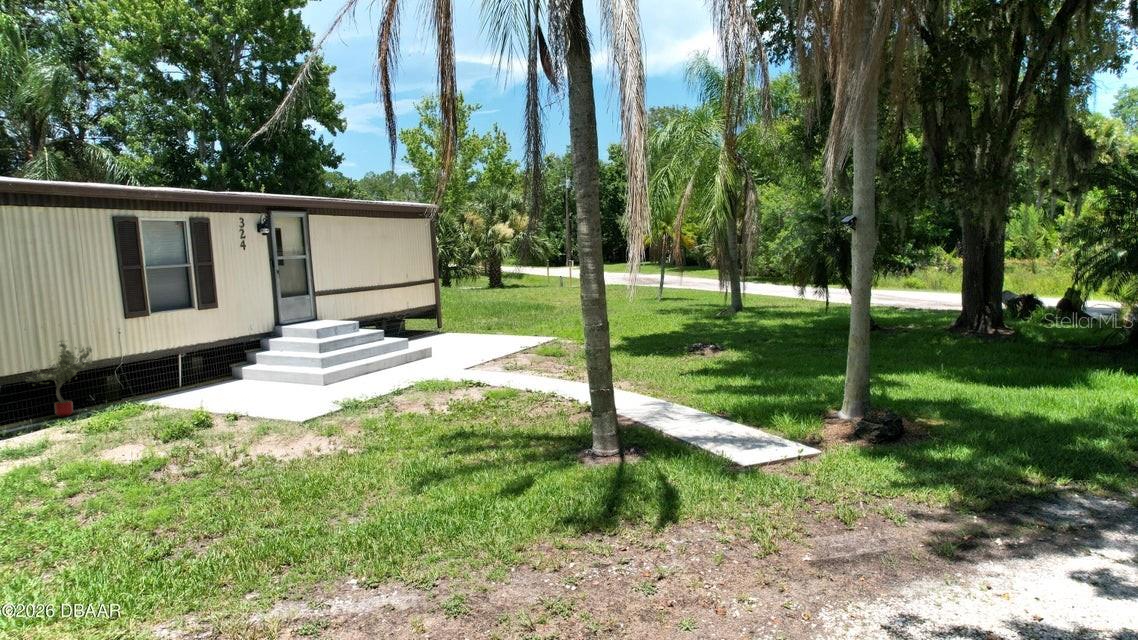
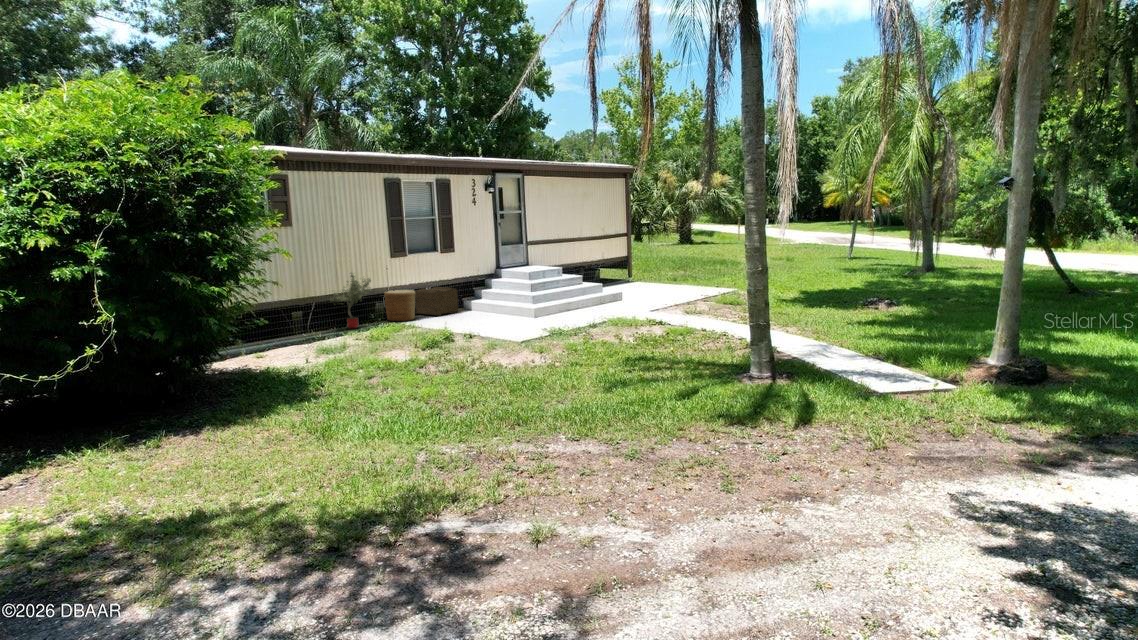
wooden crate: none [162,352,223,390] -> present [415,287,458,316]
woven basket: none [115,359,161,401] -> present [384,290,415,321]

